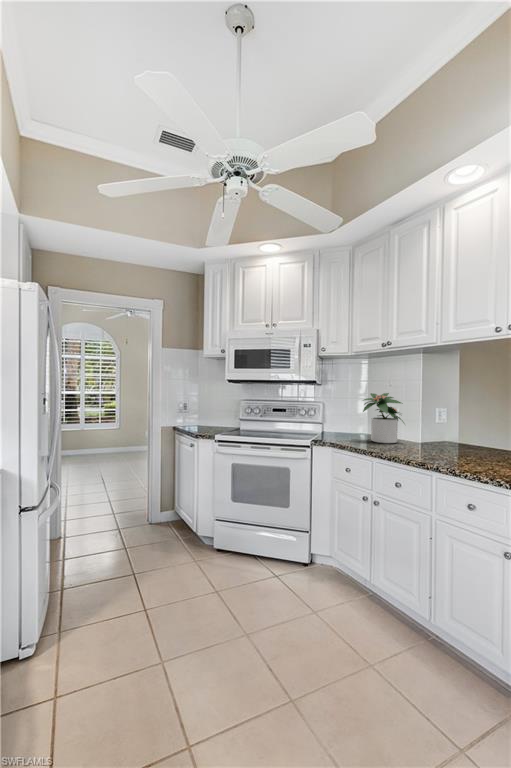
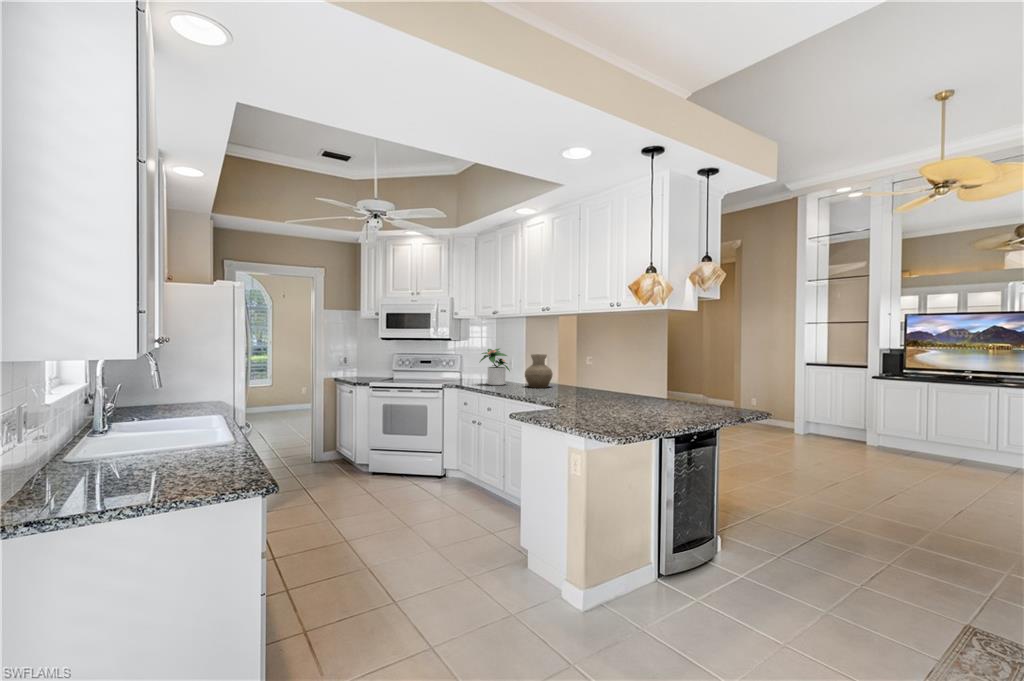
vase: none [432,401,479,451] -> present [525,354,553,388]

